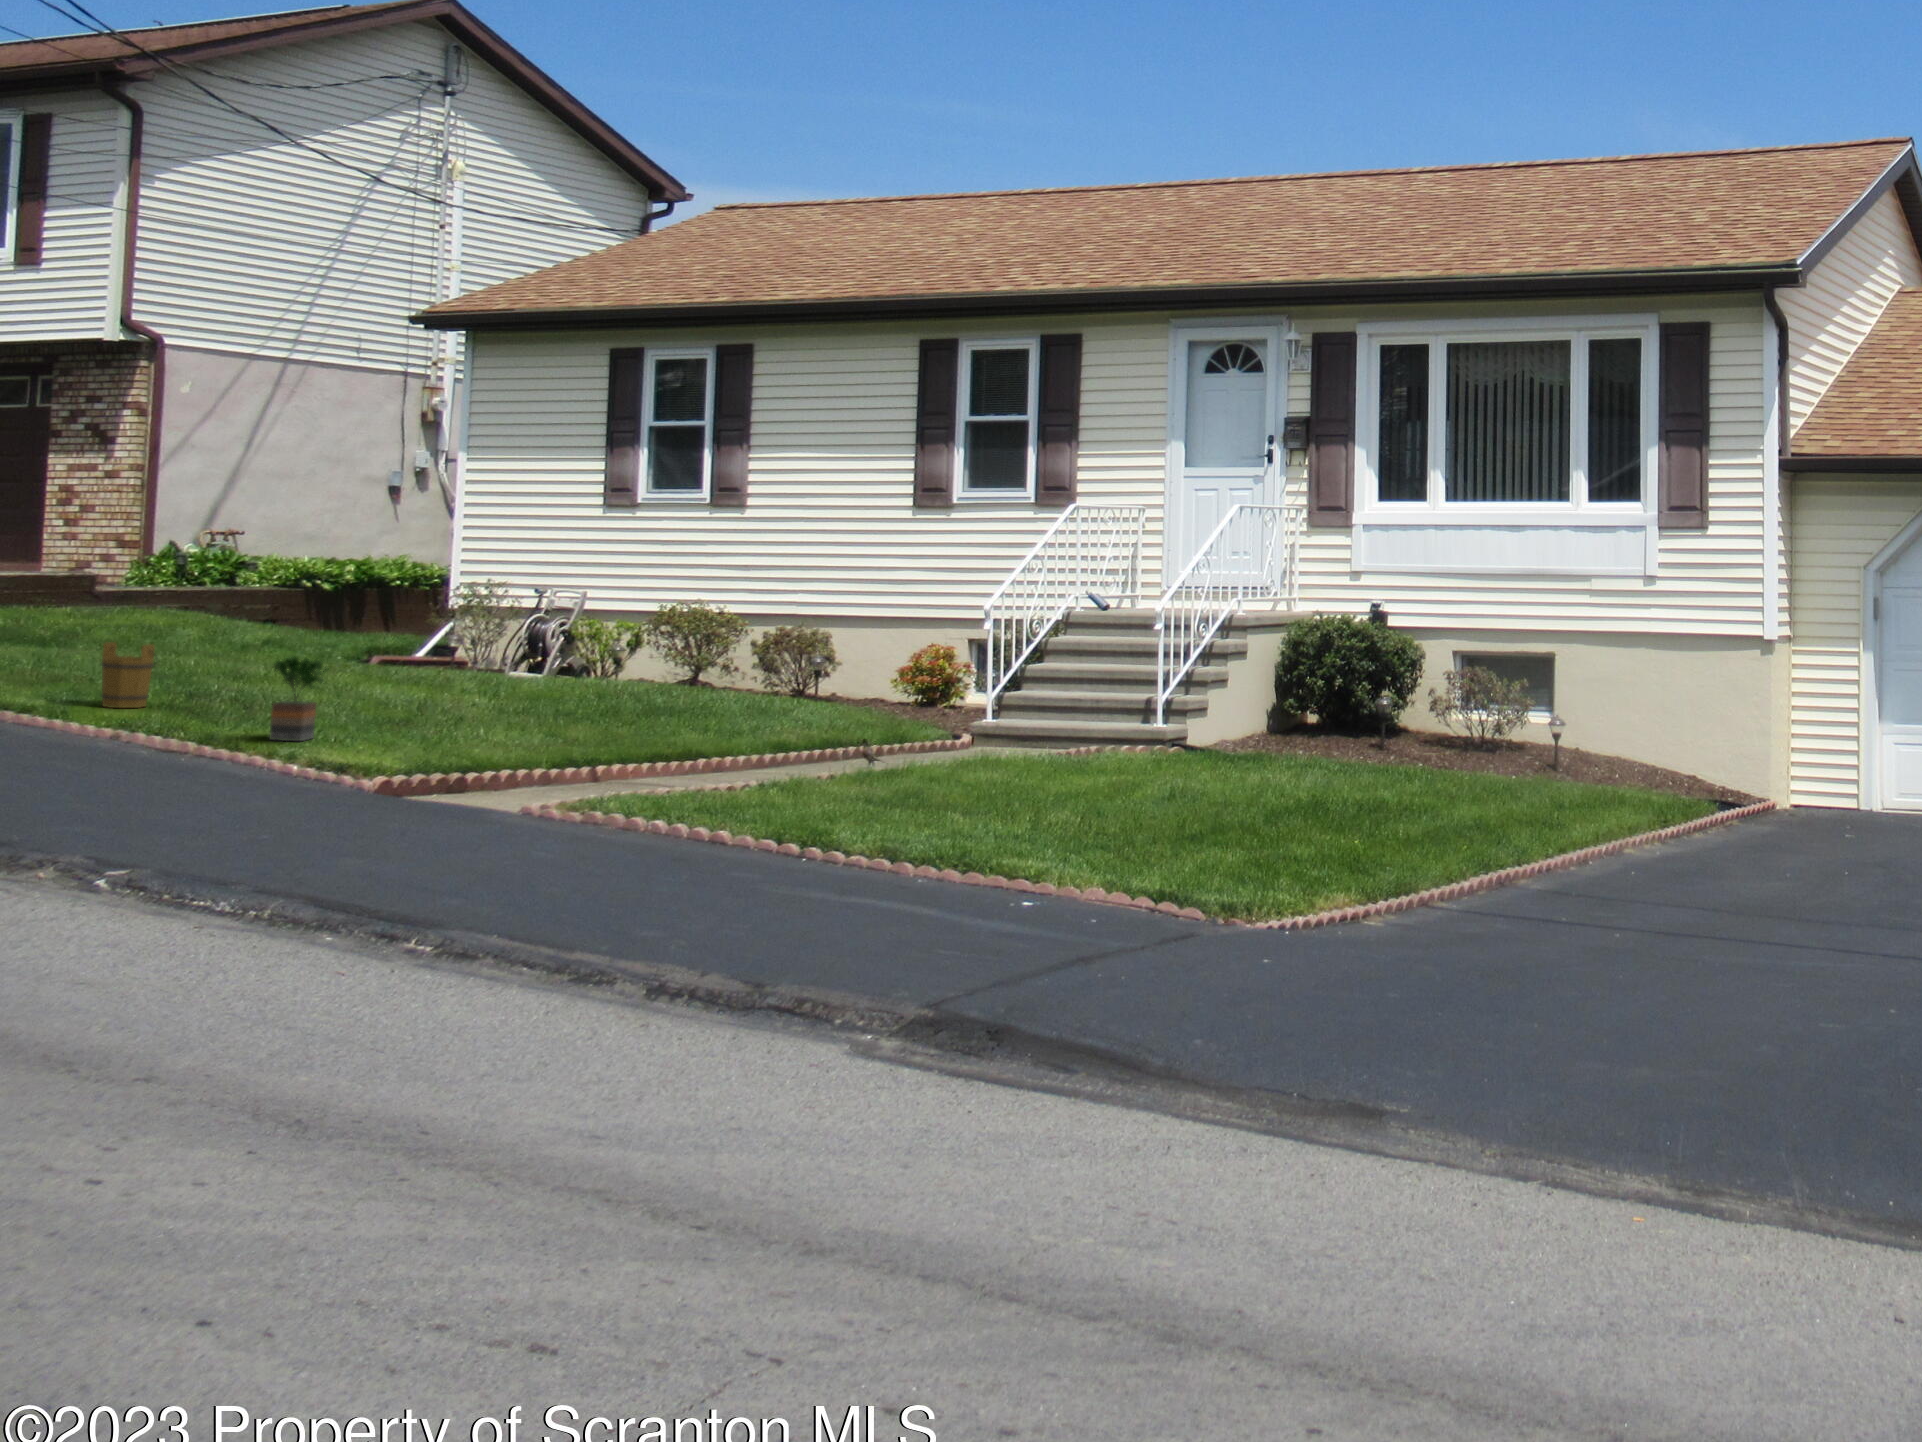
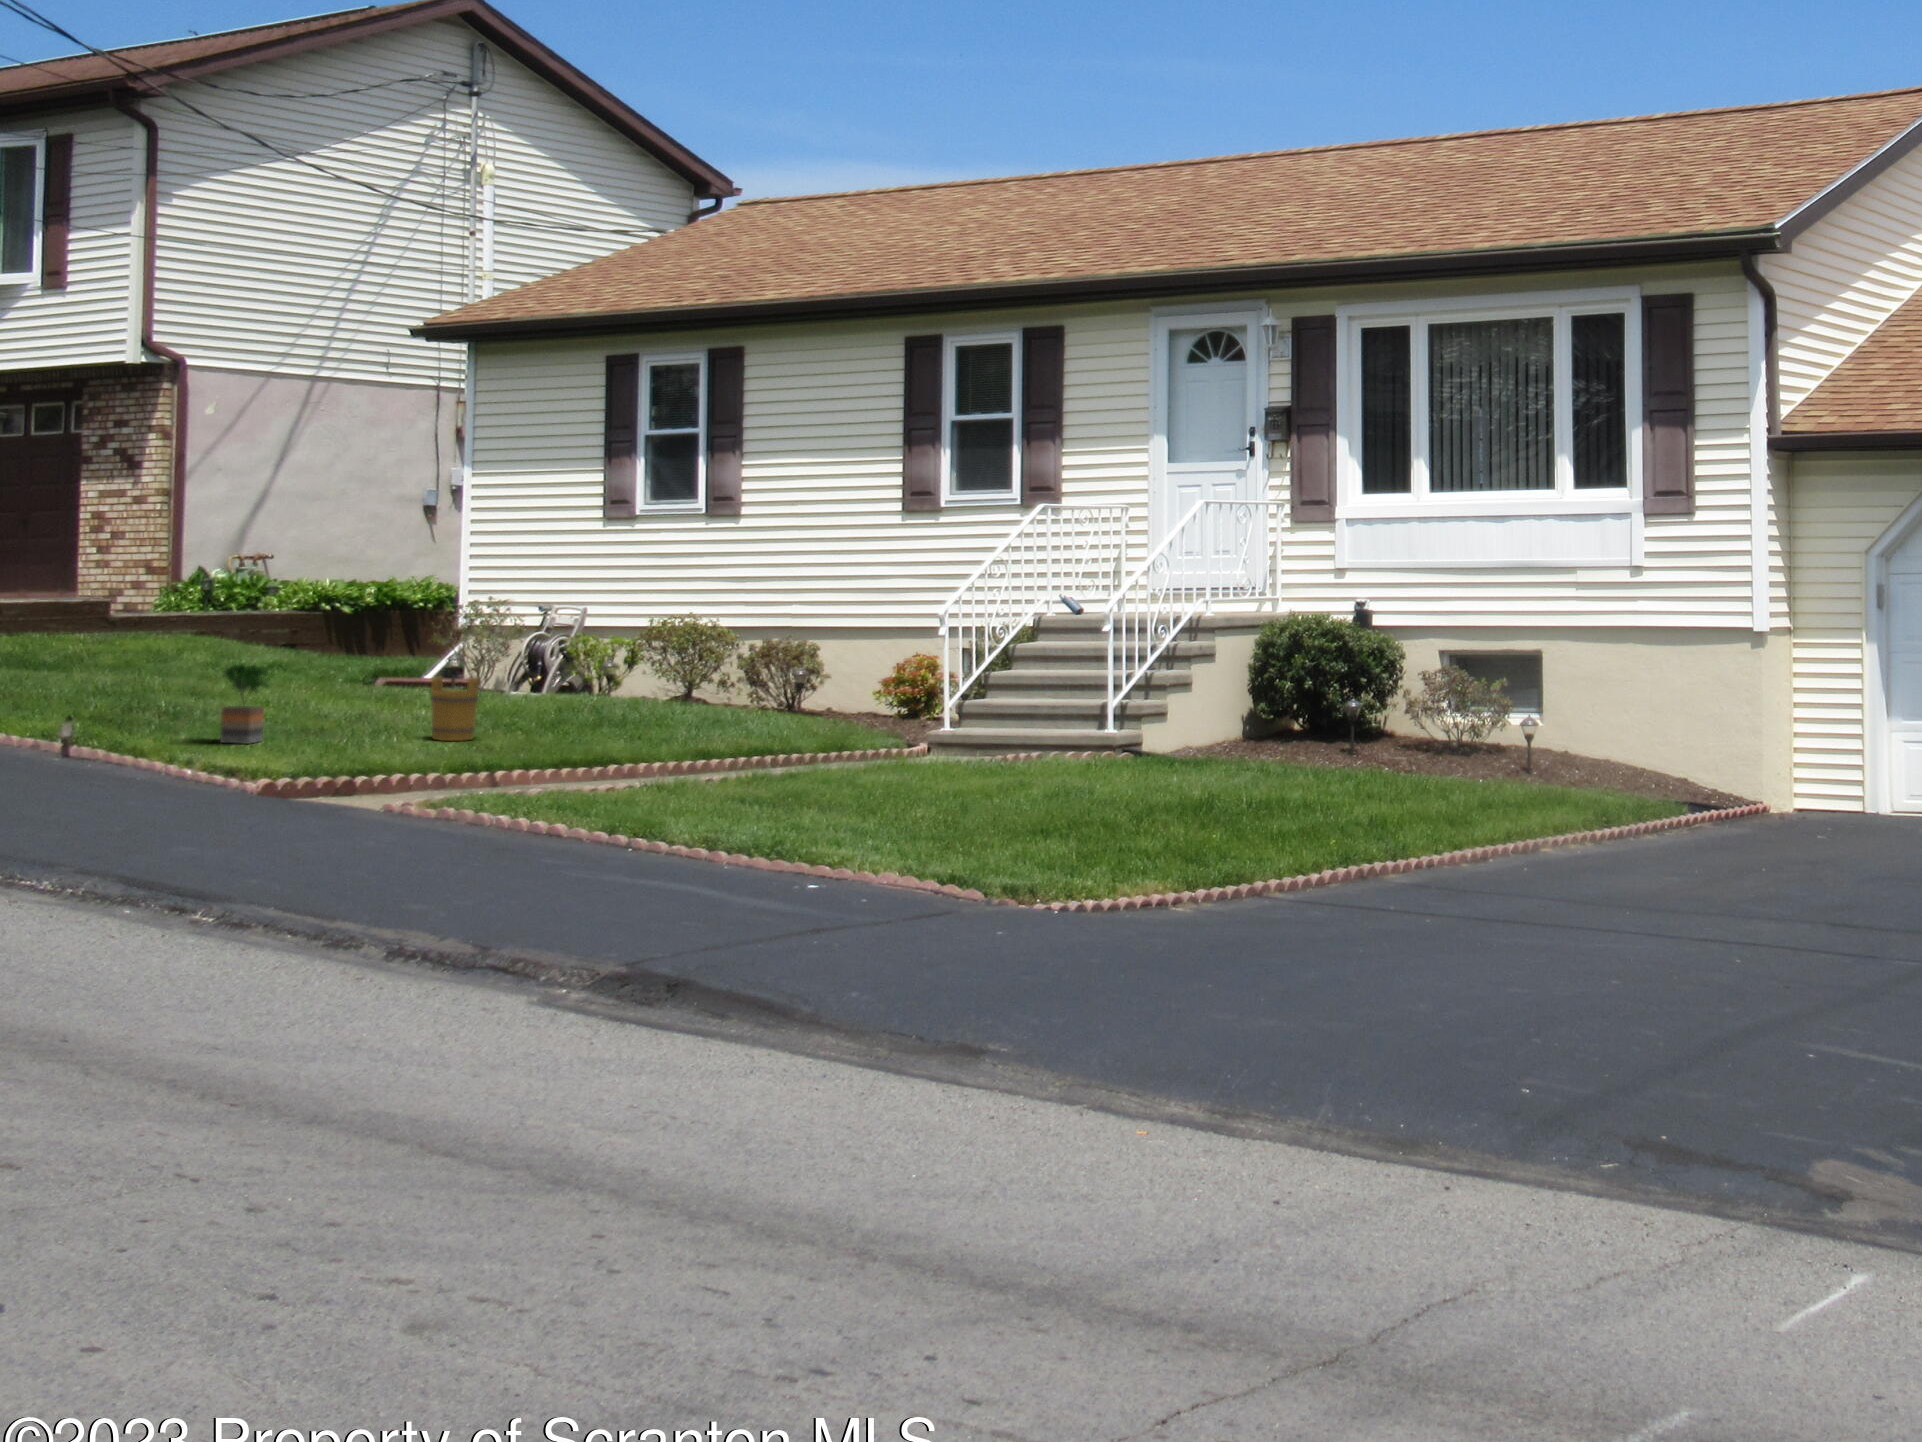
bucket: present [101,642,155,708] -> present [431,677,479,741]

